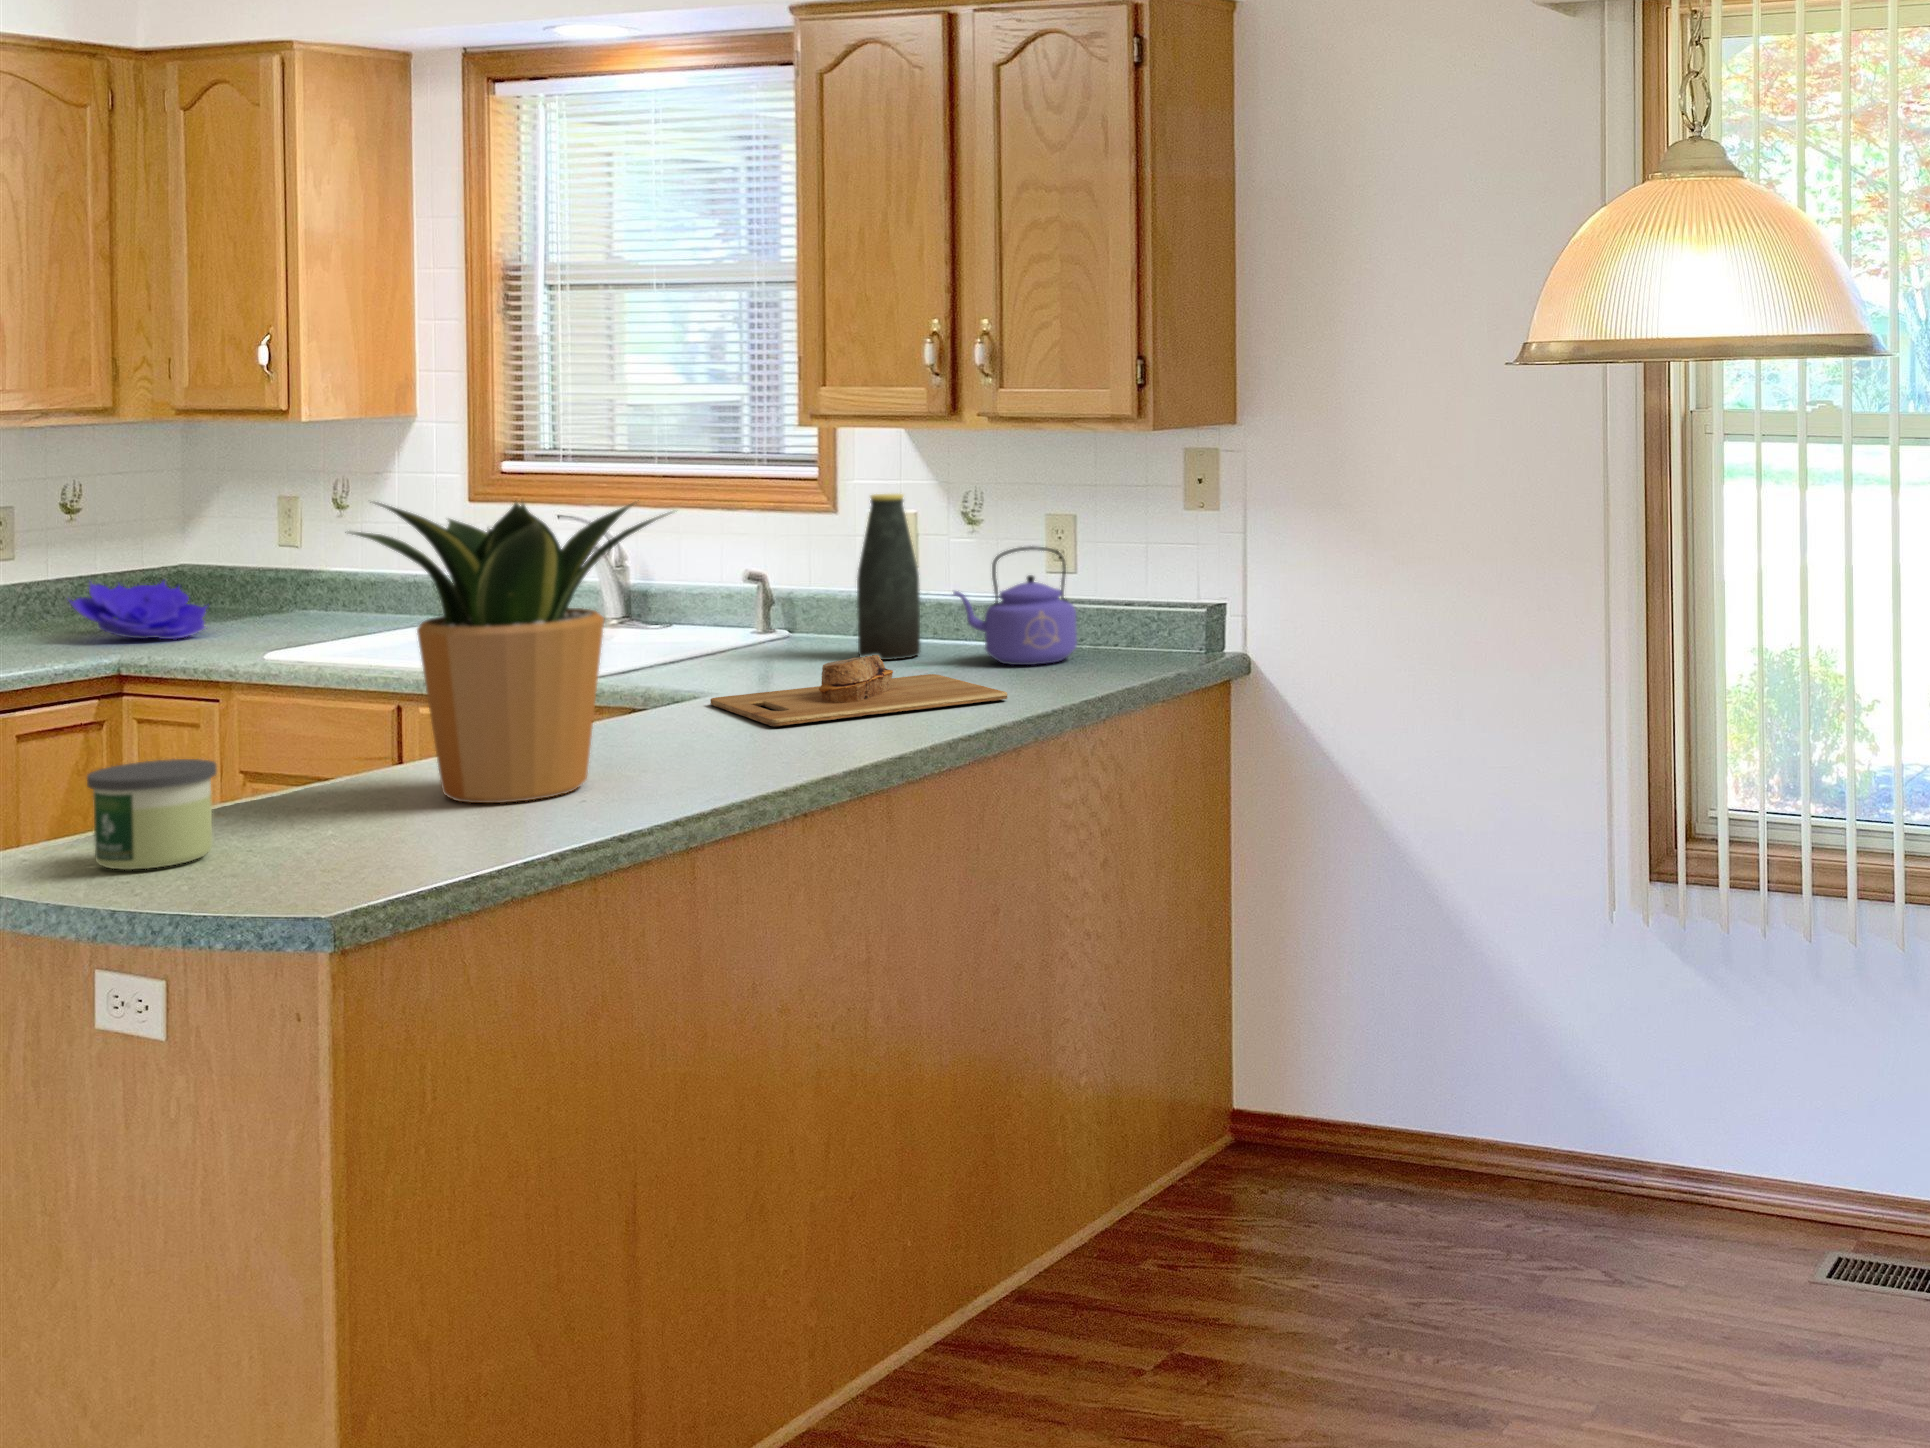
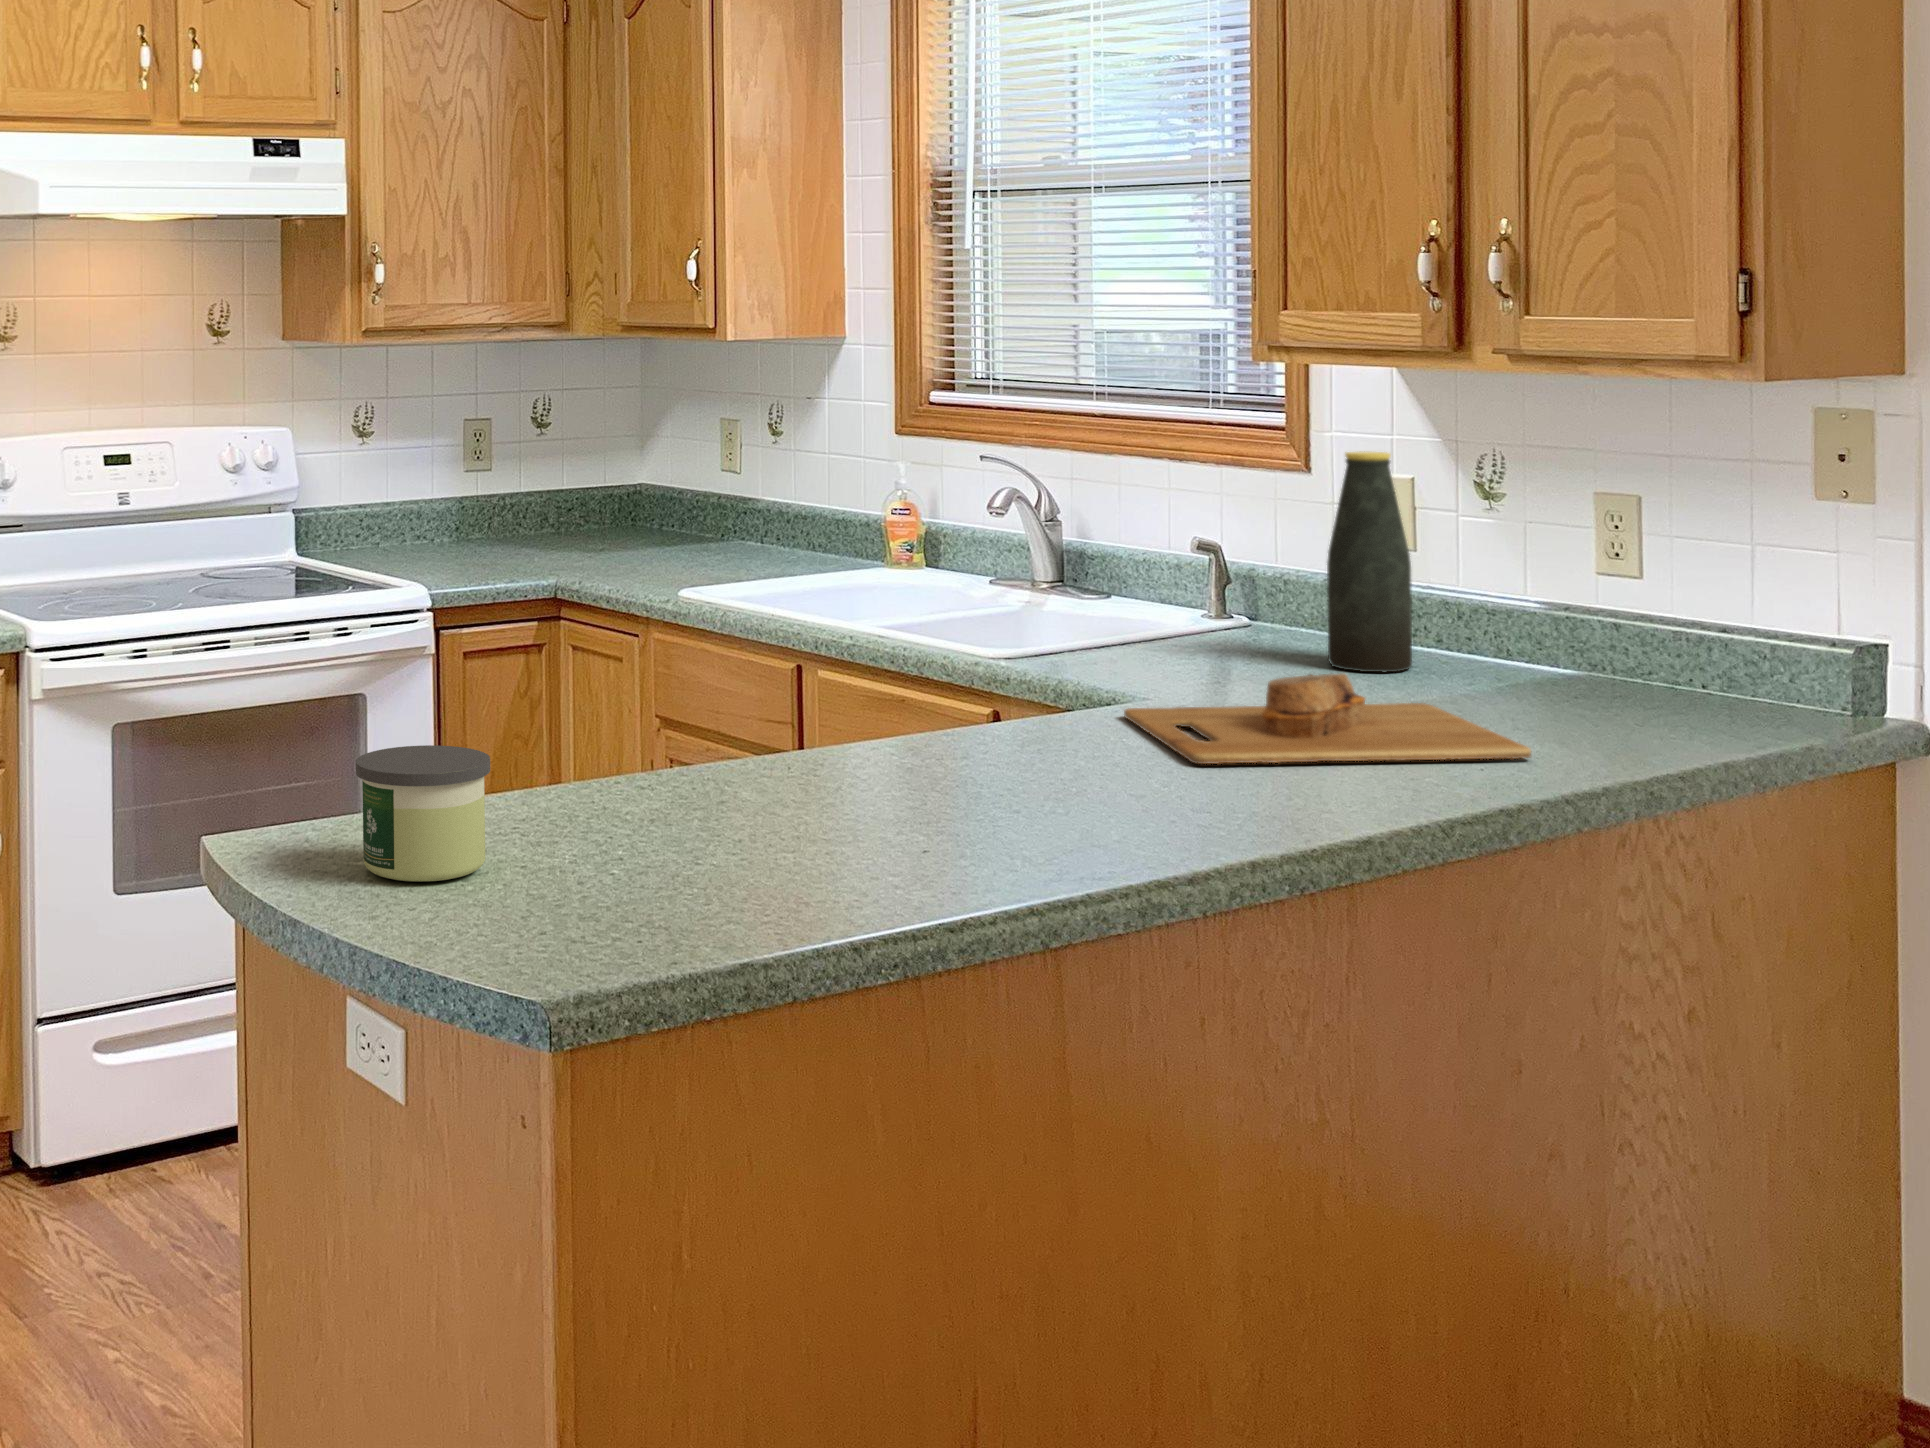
potted plant: present [349,502,670,803] -> none [659,443,1051,843]
kettle: present [953,546,1077,665] -> none [1455,535,1640,702]
decorative bowl: present [69,582,209,639] -> none [523,499,650,566]

